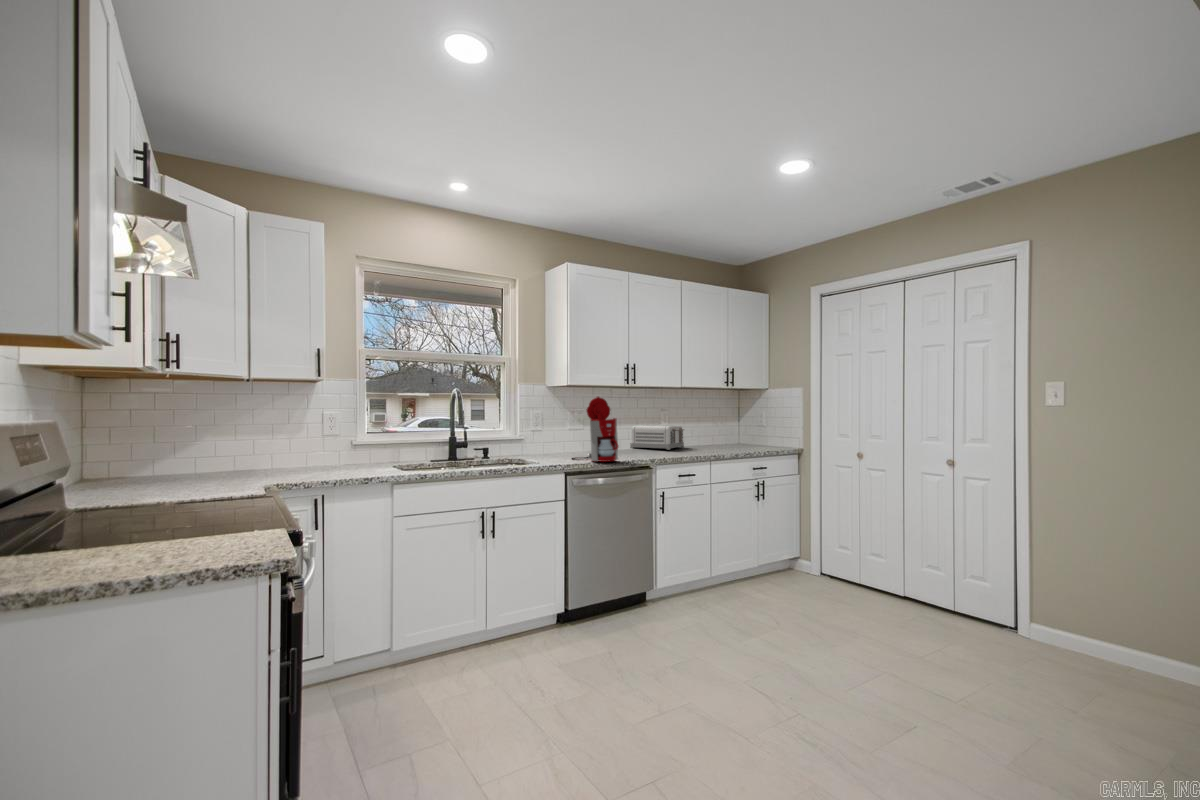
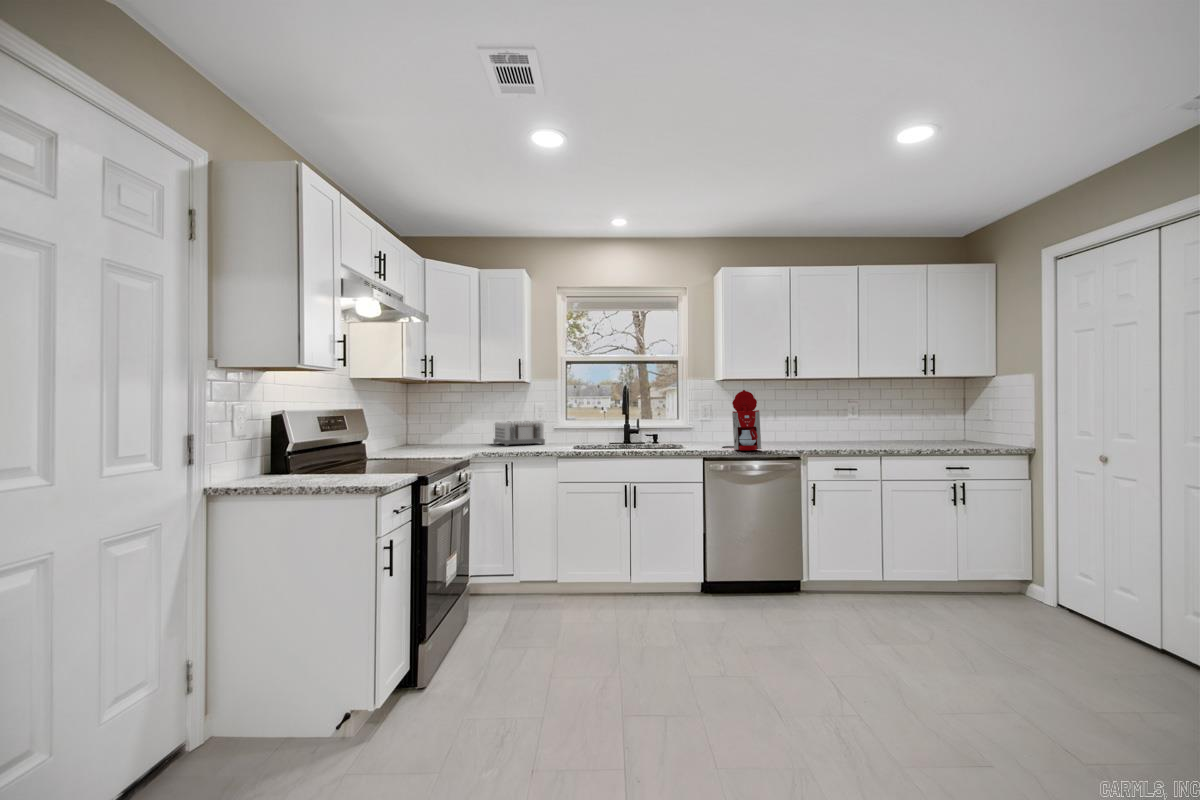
toaster: present [630,425,684,450] -> present [493,421,545,446]

